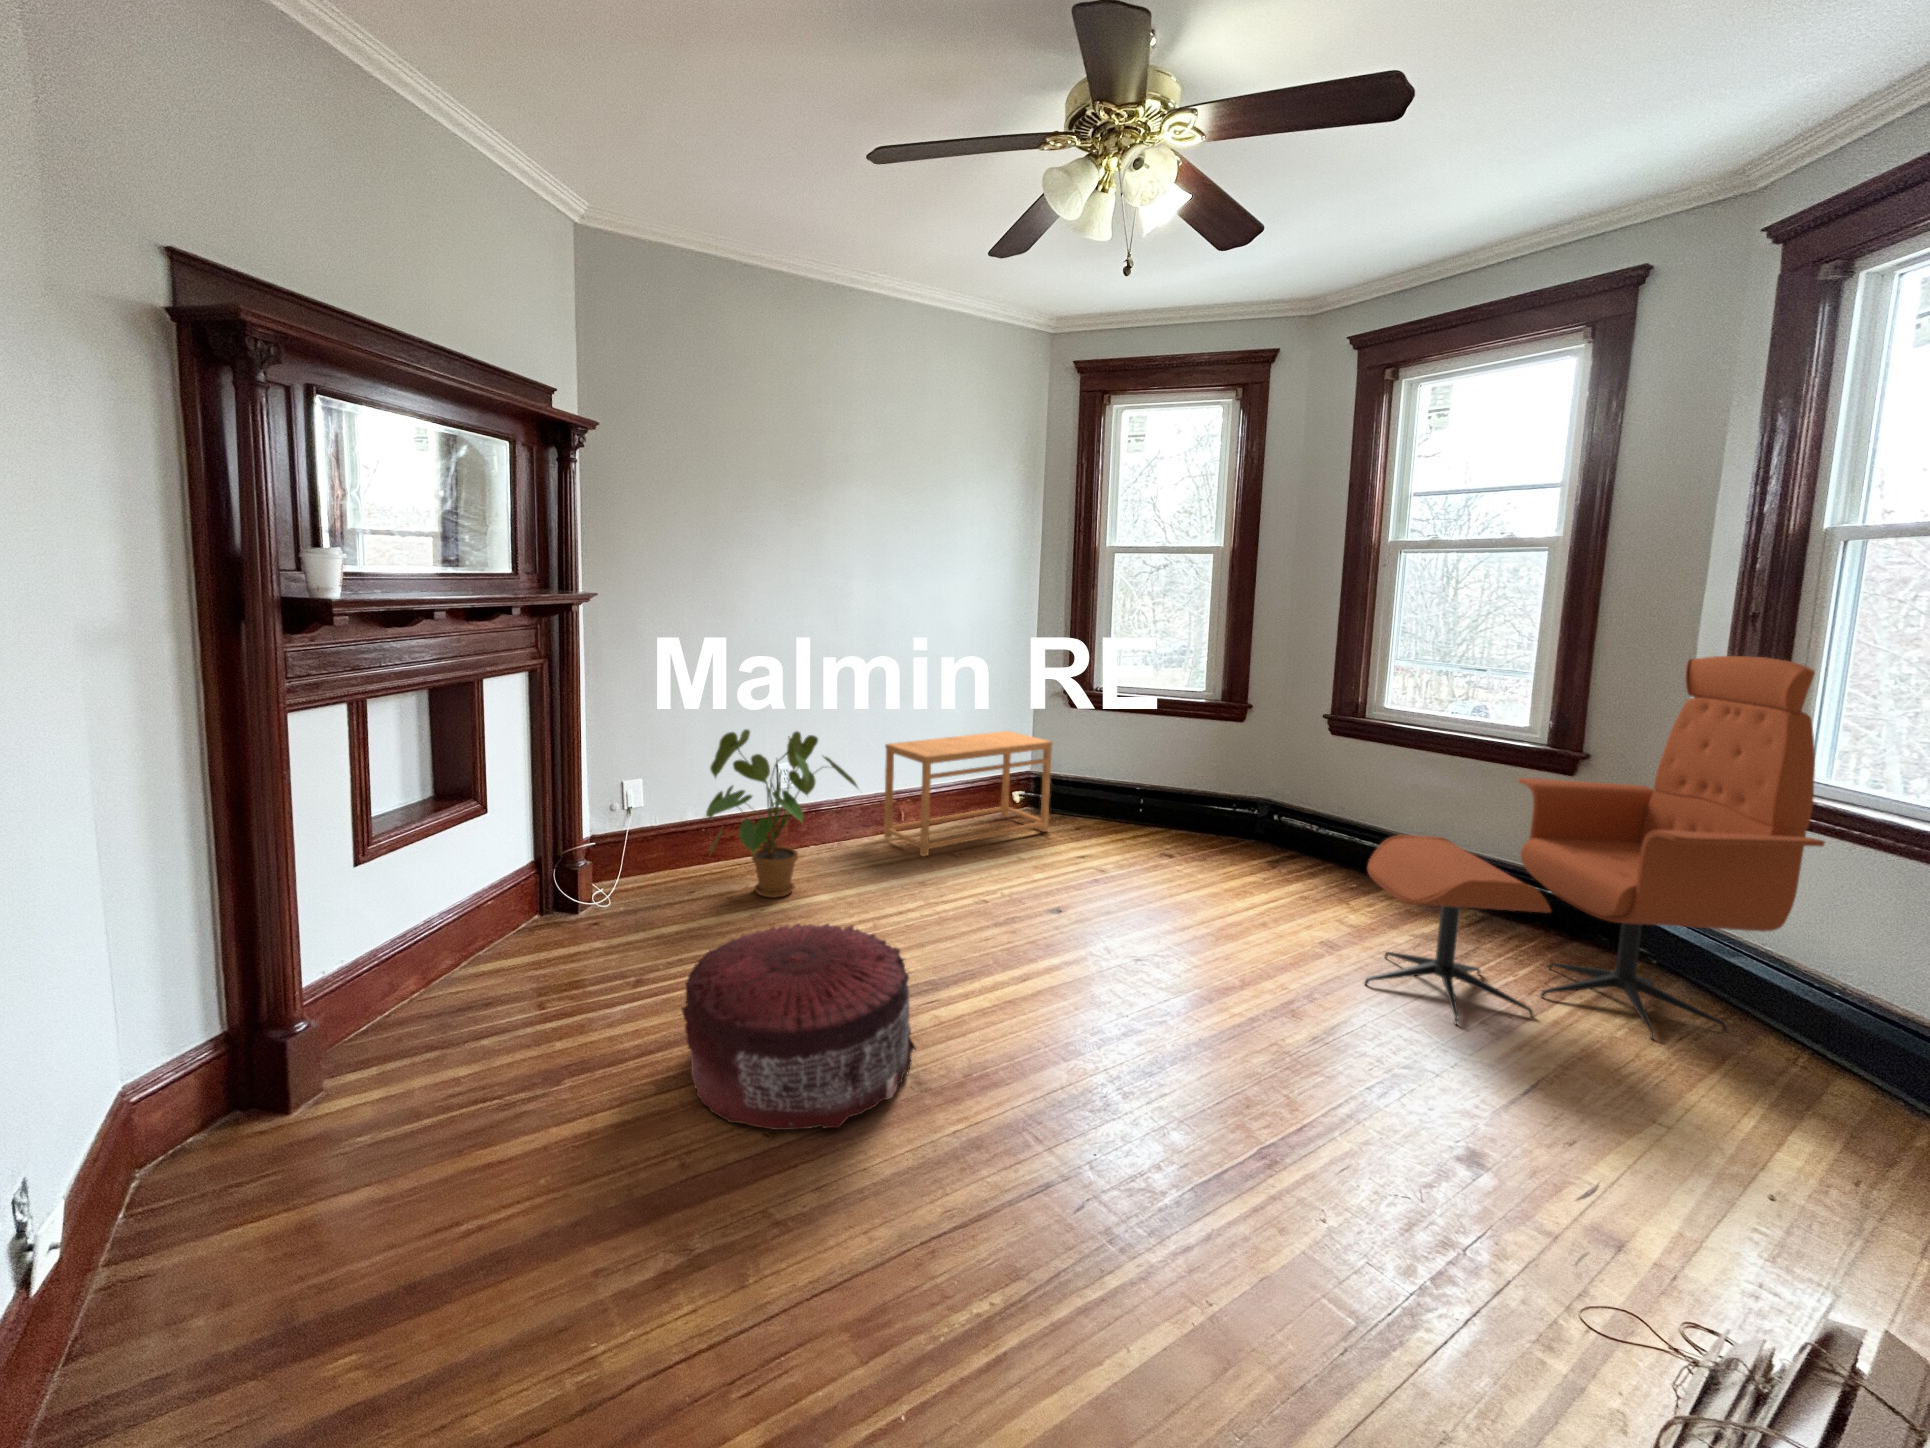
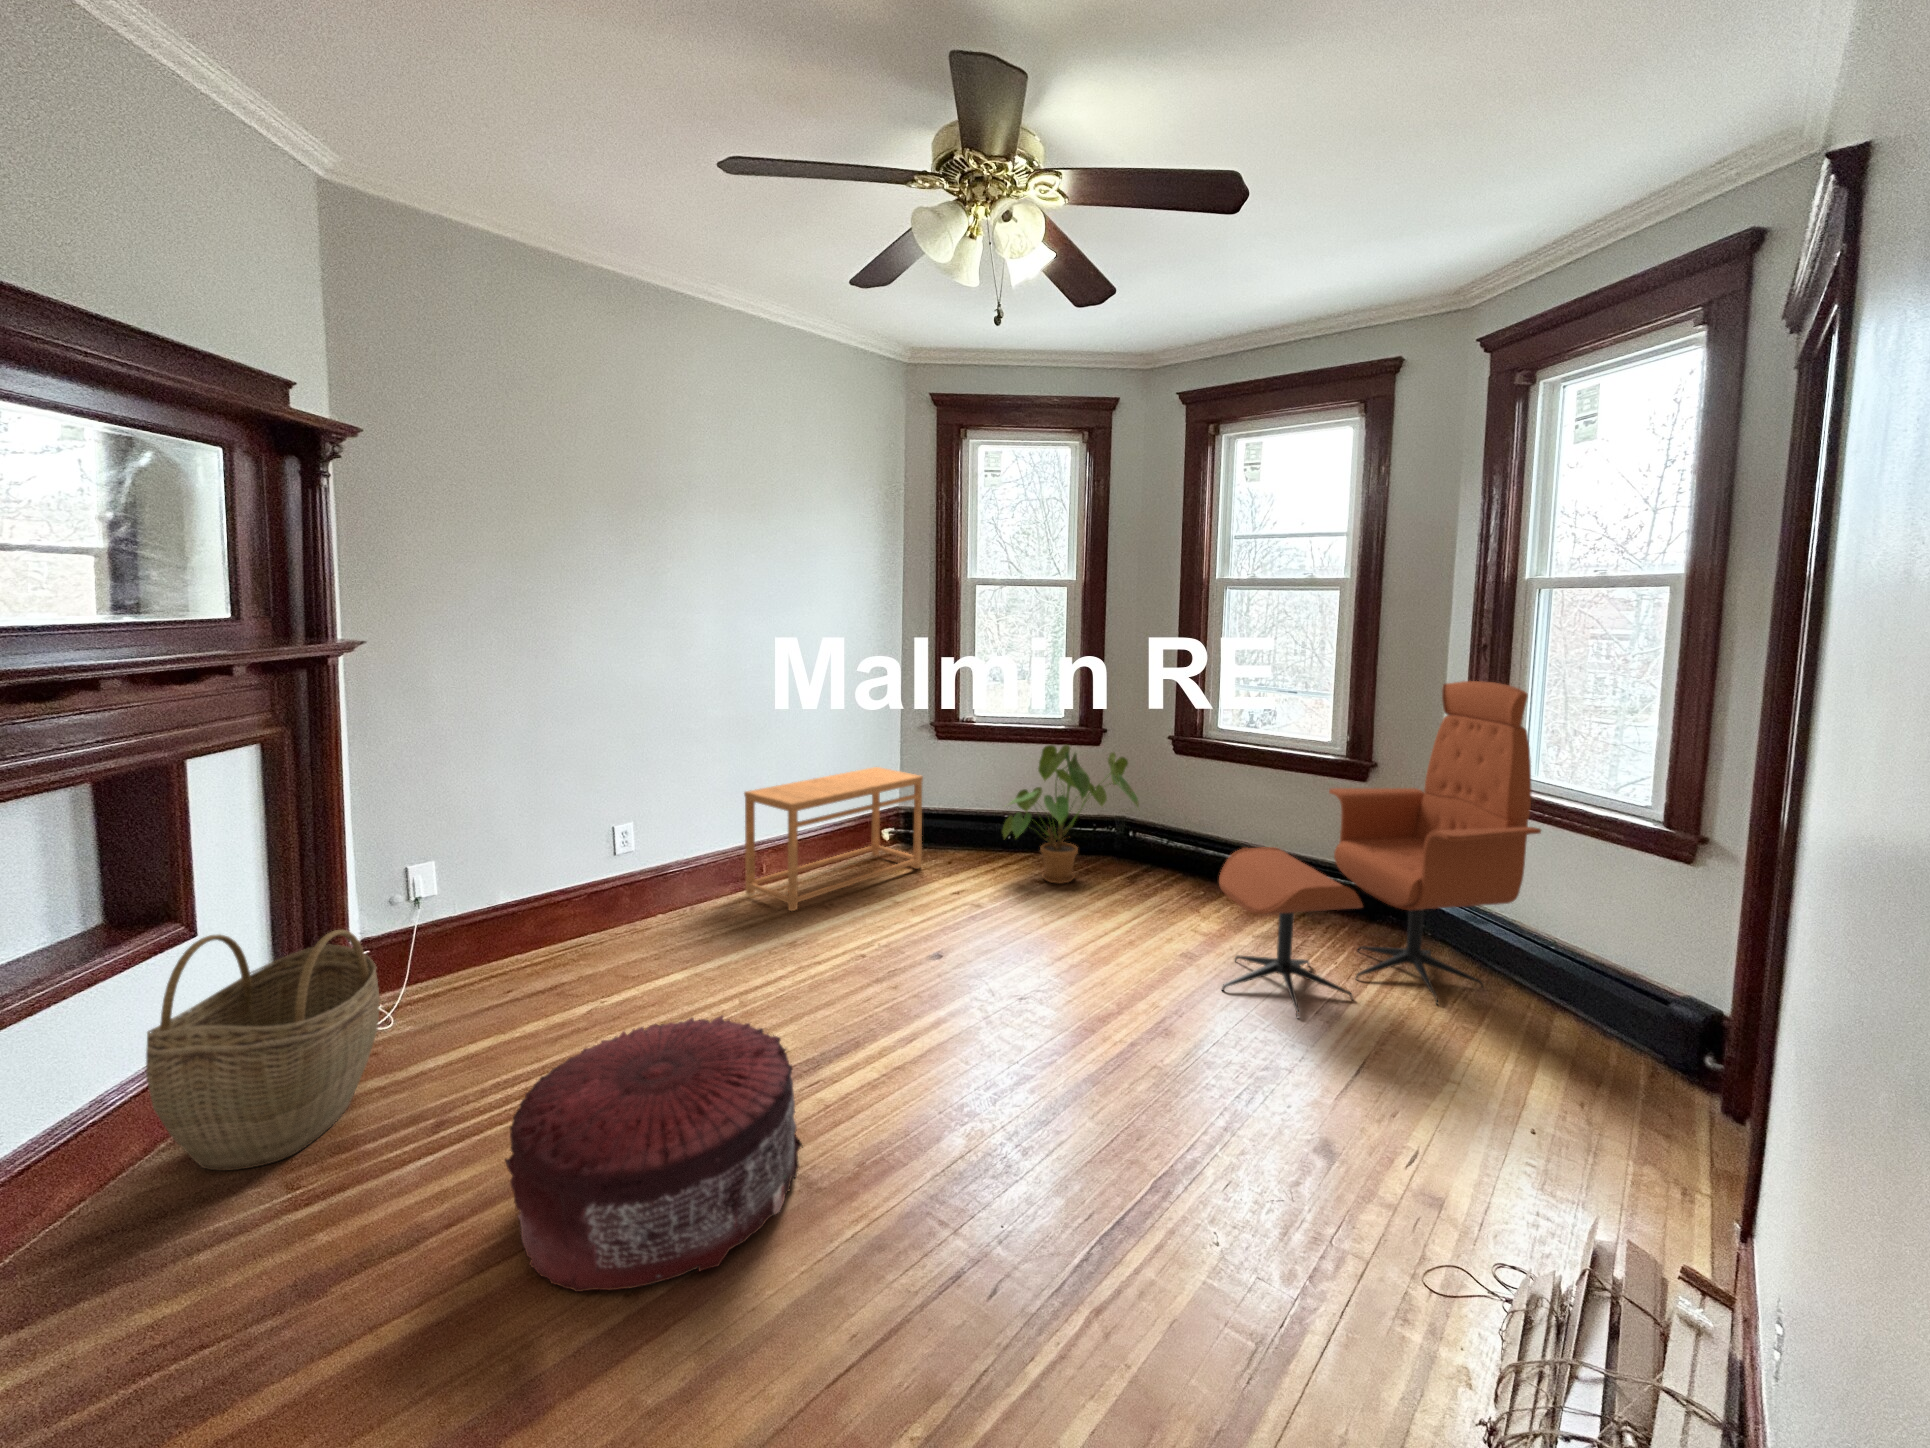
house plant: present [706,729,857,898] -> present [1002,745,1139,884]
woven basket: none [456,812,601,989] -> present [146,930,380,1171]

